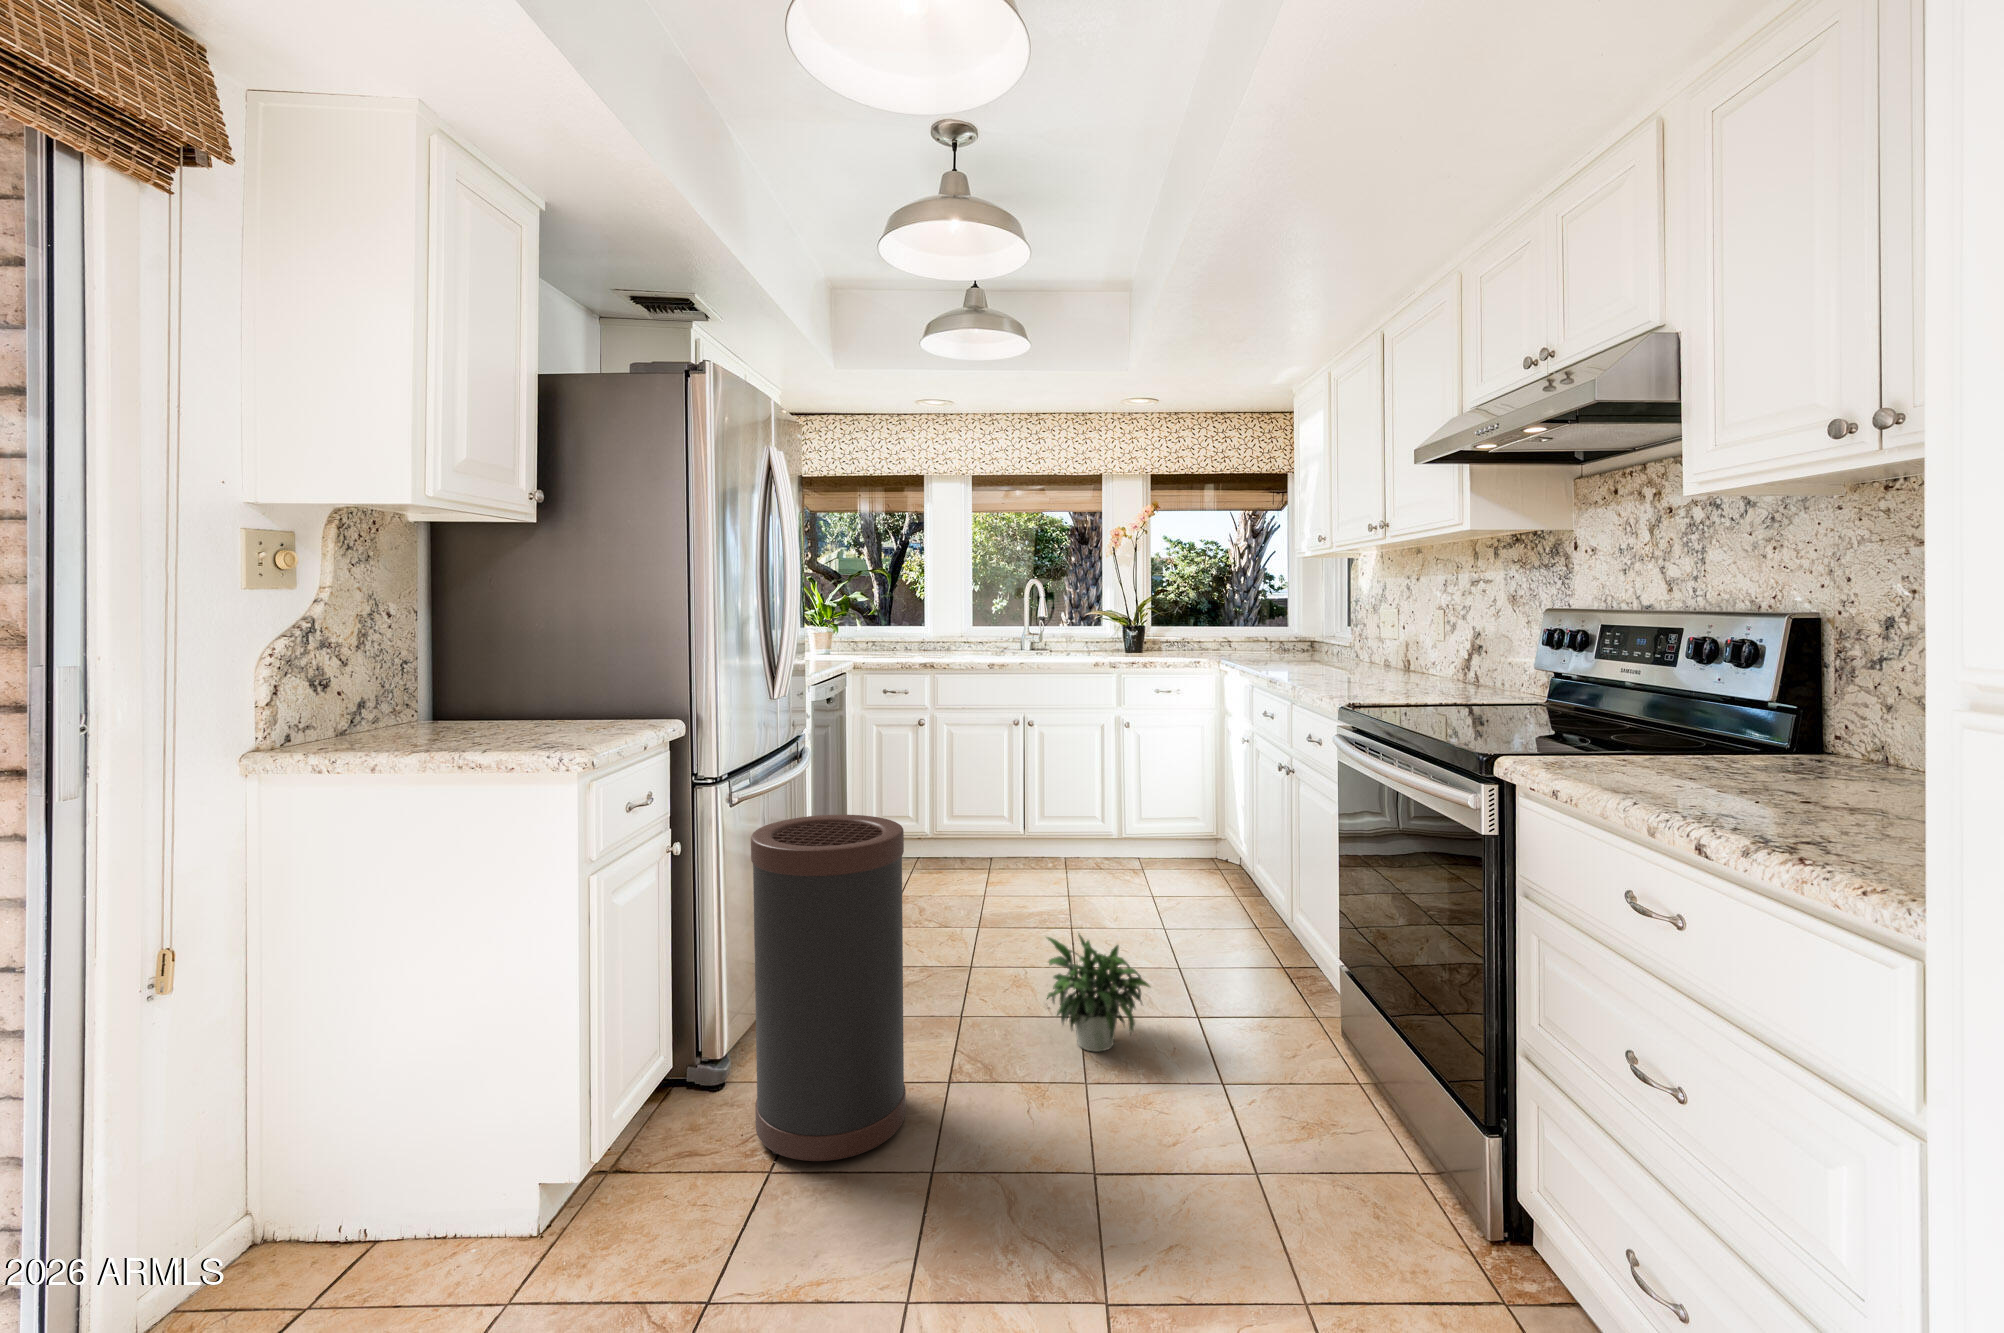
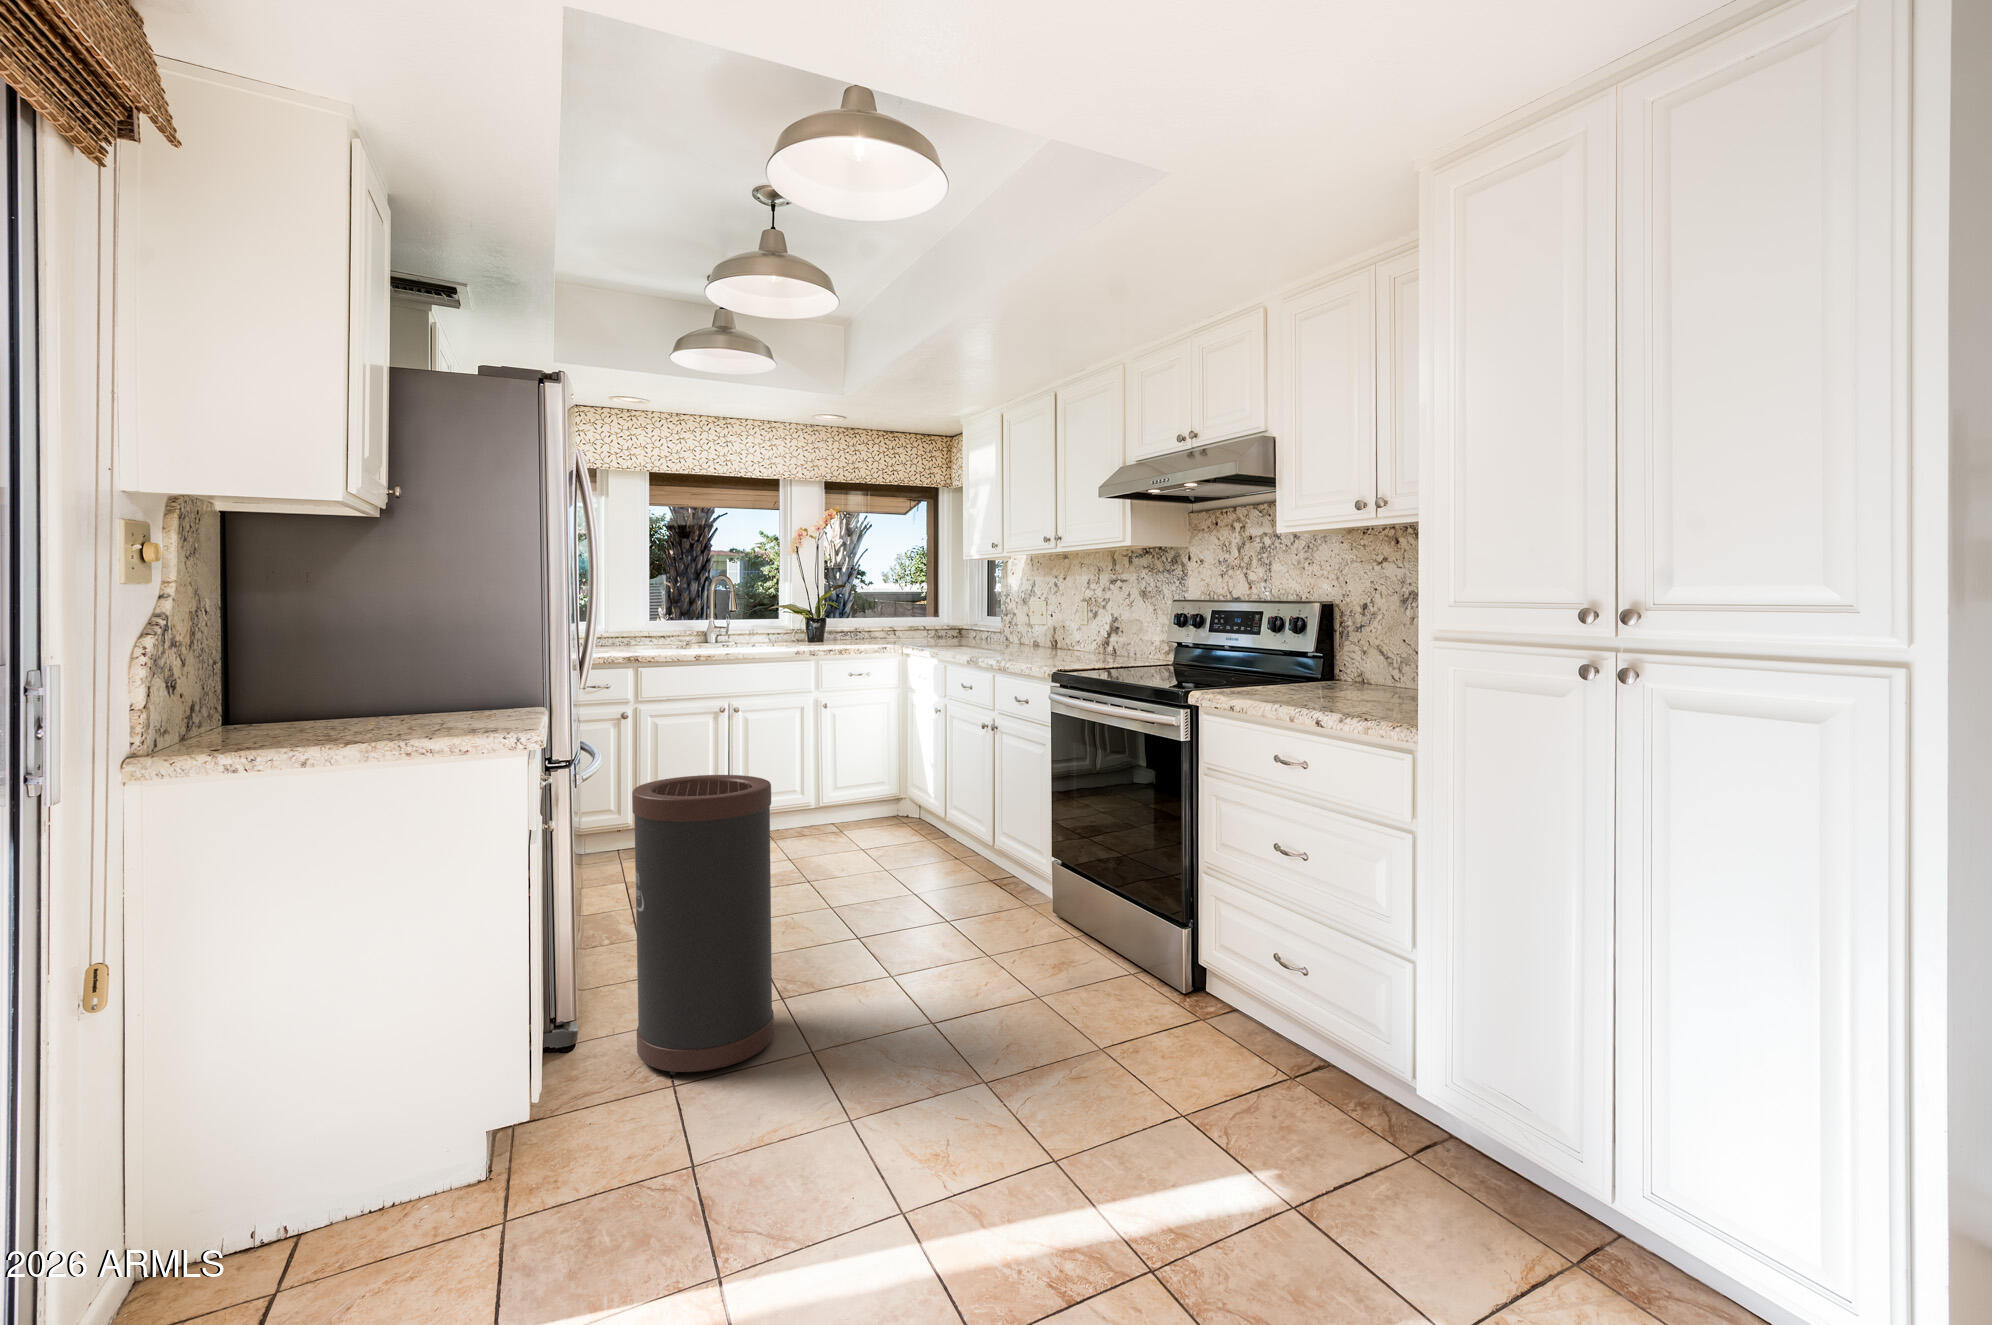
potted plant: present [1047,934,1150,1052] -> none [830,866,934,958]

